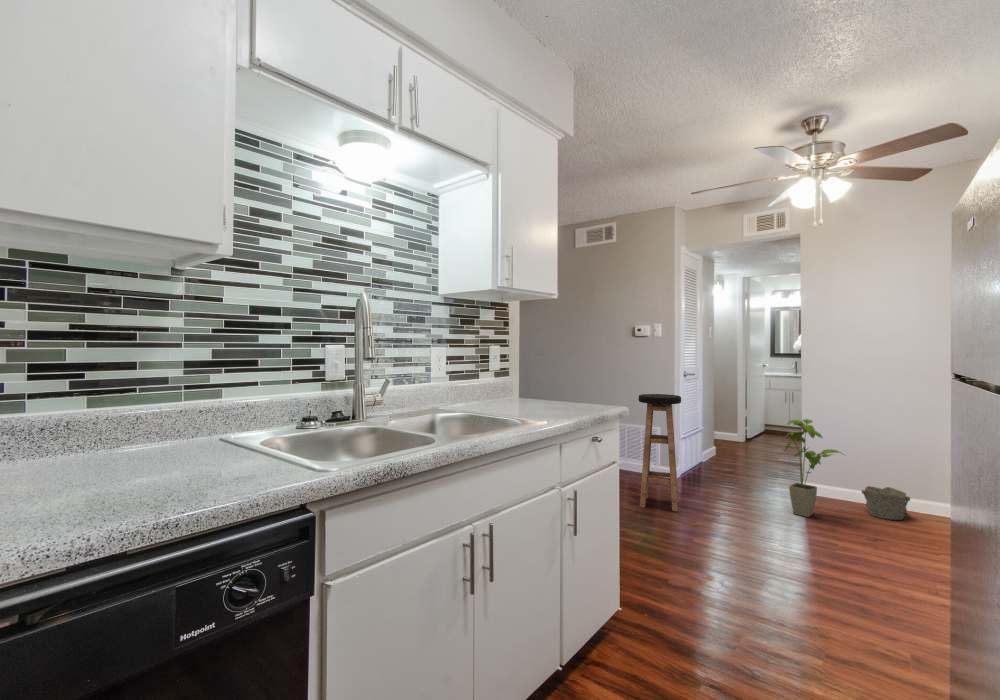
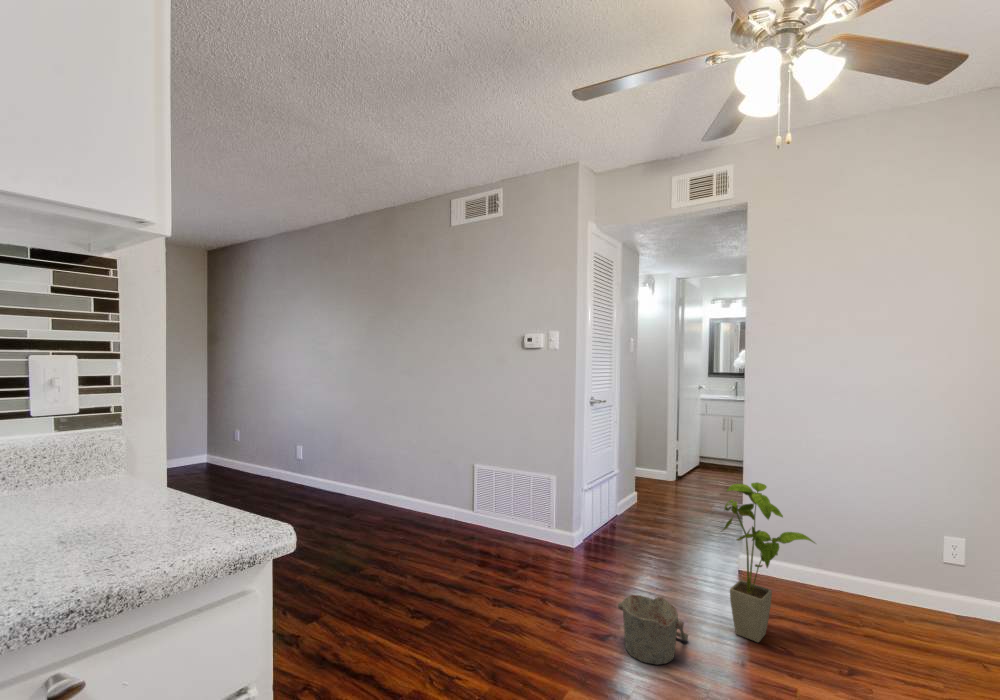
bar stool: present [638,394,681,512] -> none [497,436,567,636]
bucket: present [862,486,910,520] -> present [618,595,688,665]

